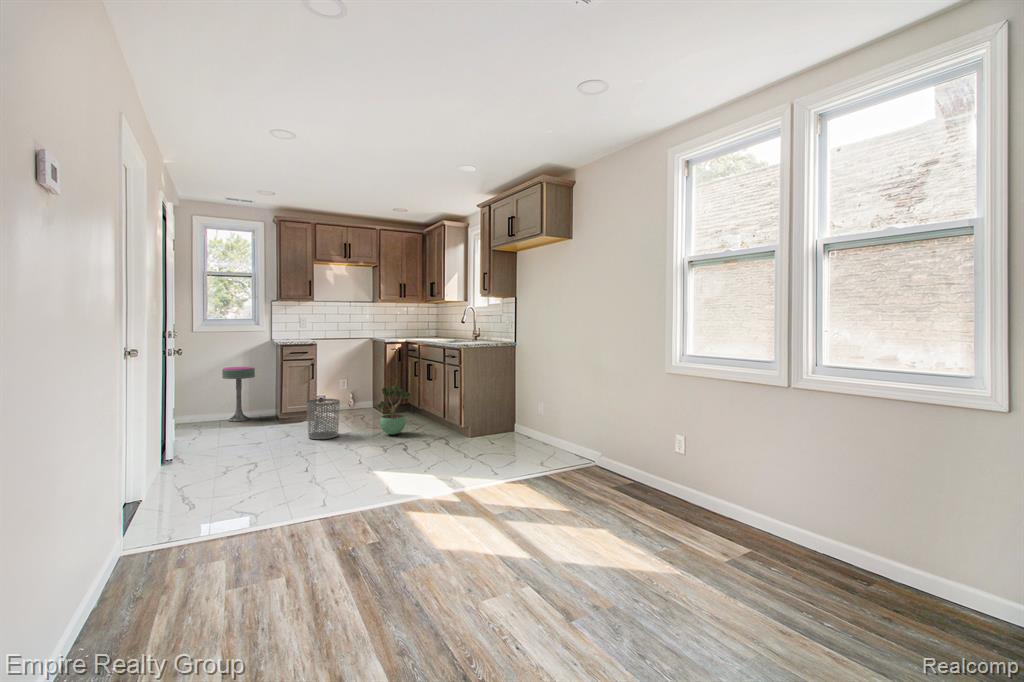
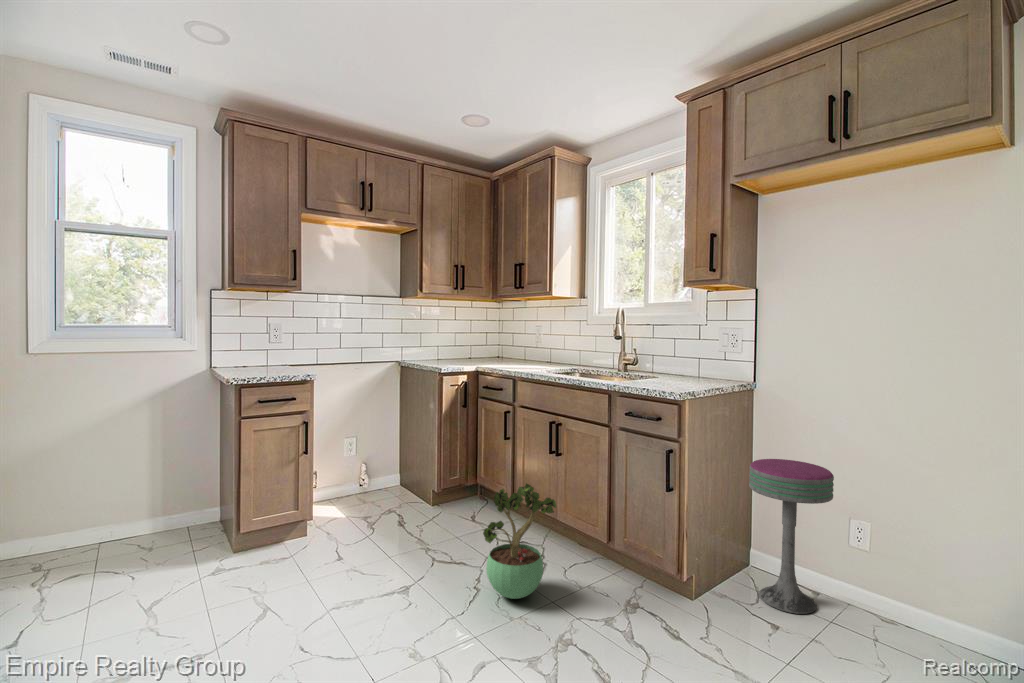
bar stool: present [222,367,255,421] -> present [749,459,834,614]
waste bin: present [307,399,340,439] -> none [318,519,397,638]

